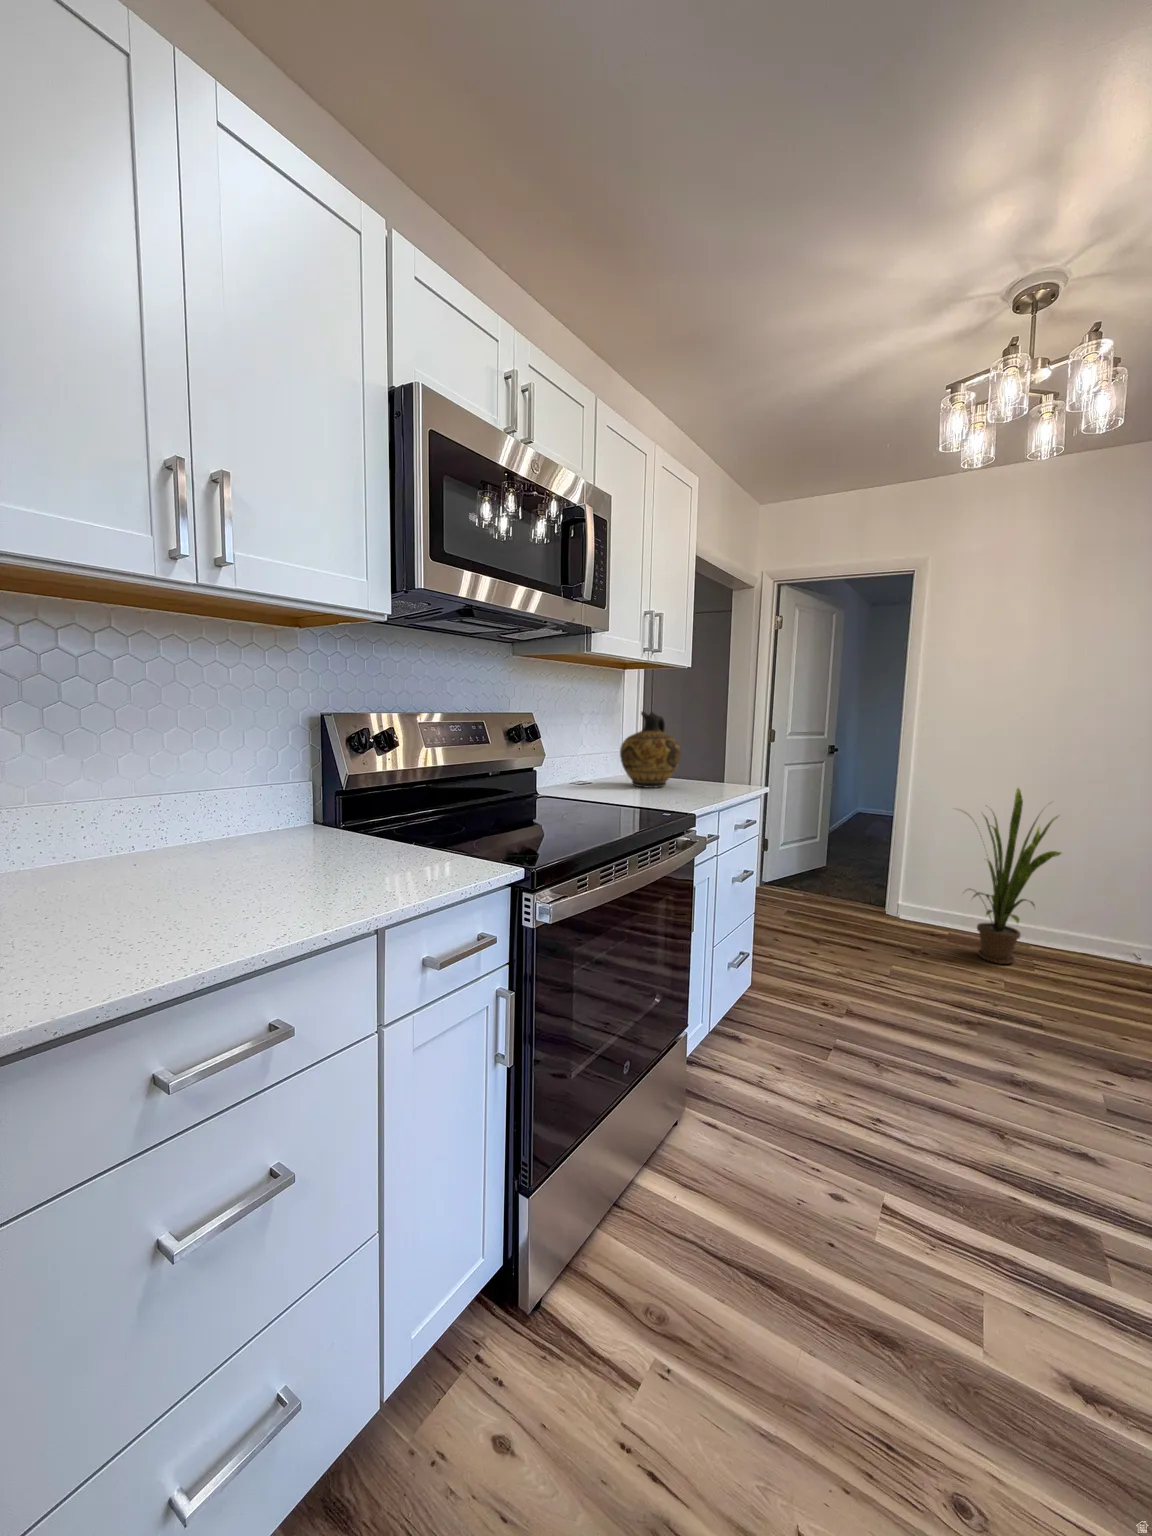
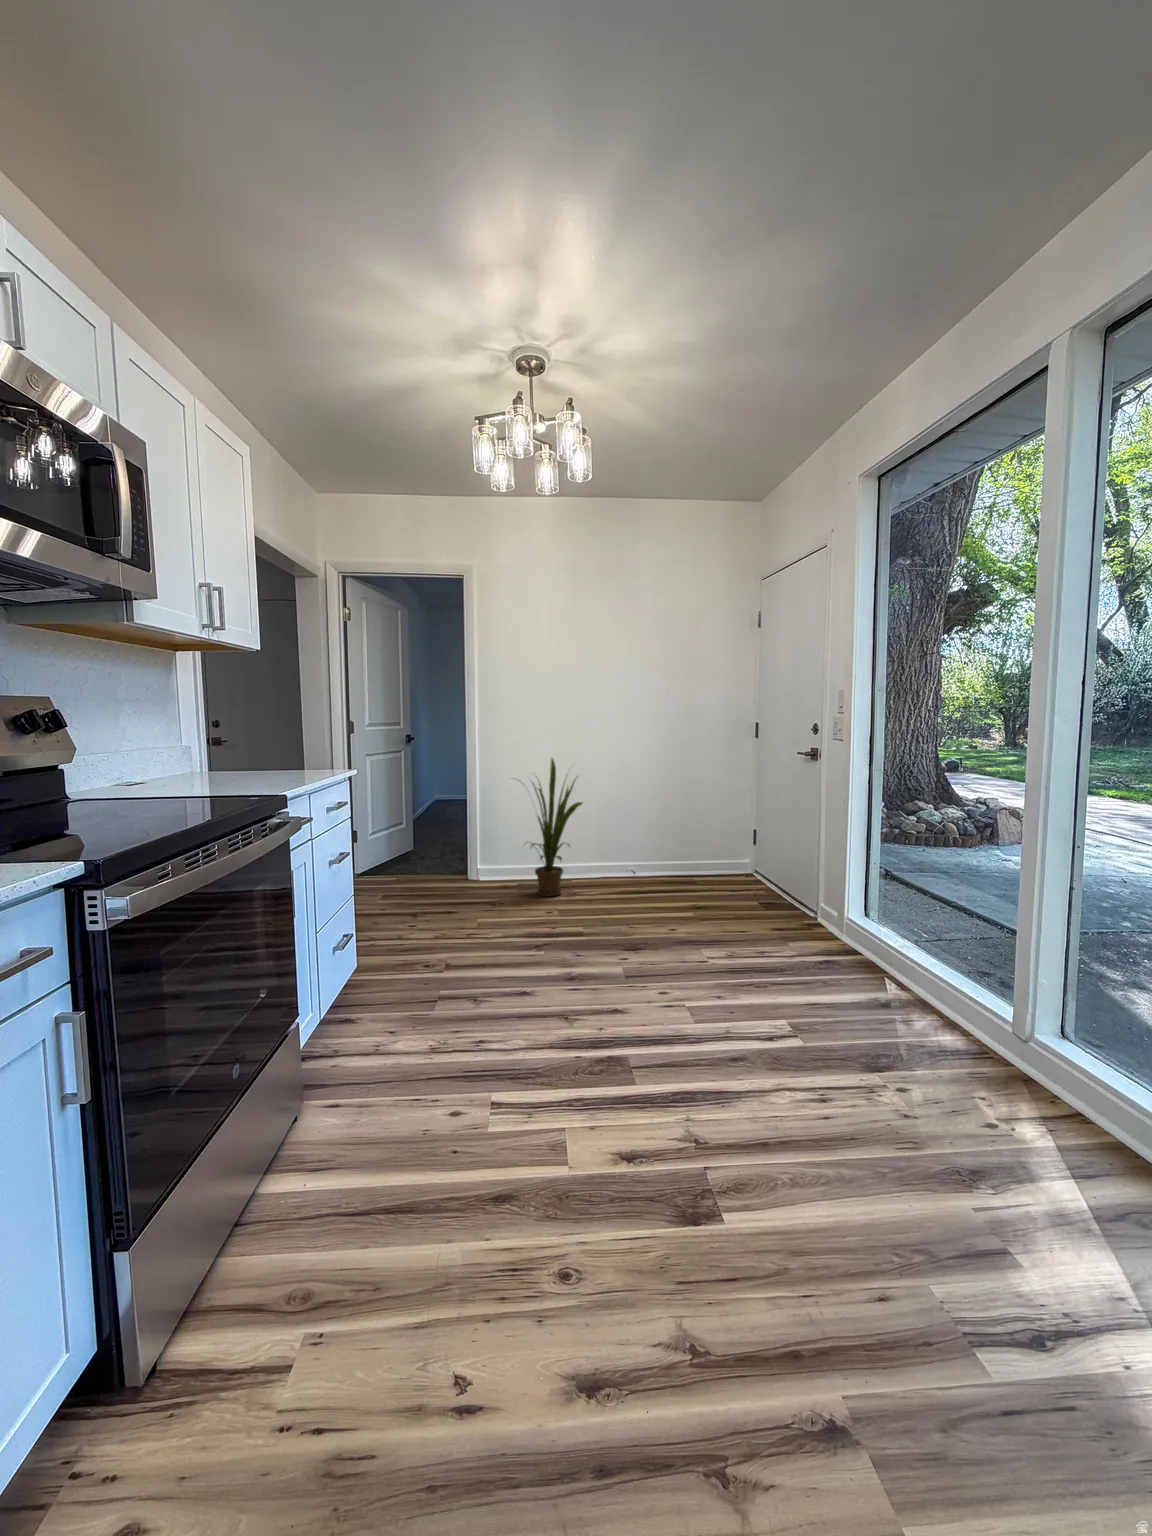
ceramic jug: present [620,712,681,788] -> none [182,696,259,781]

